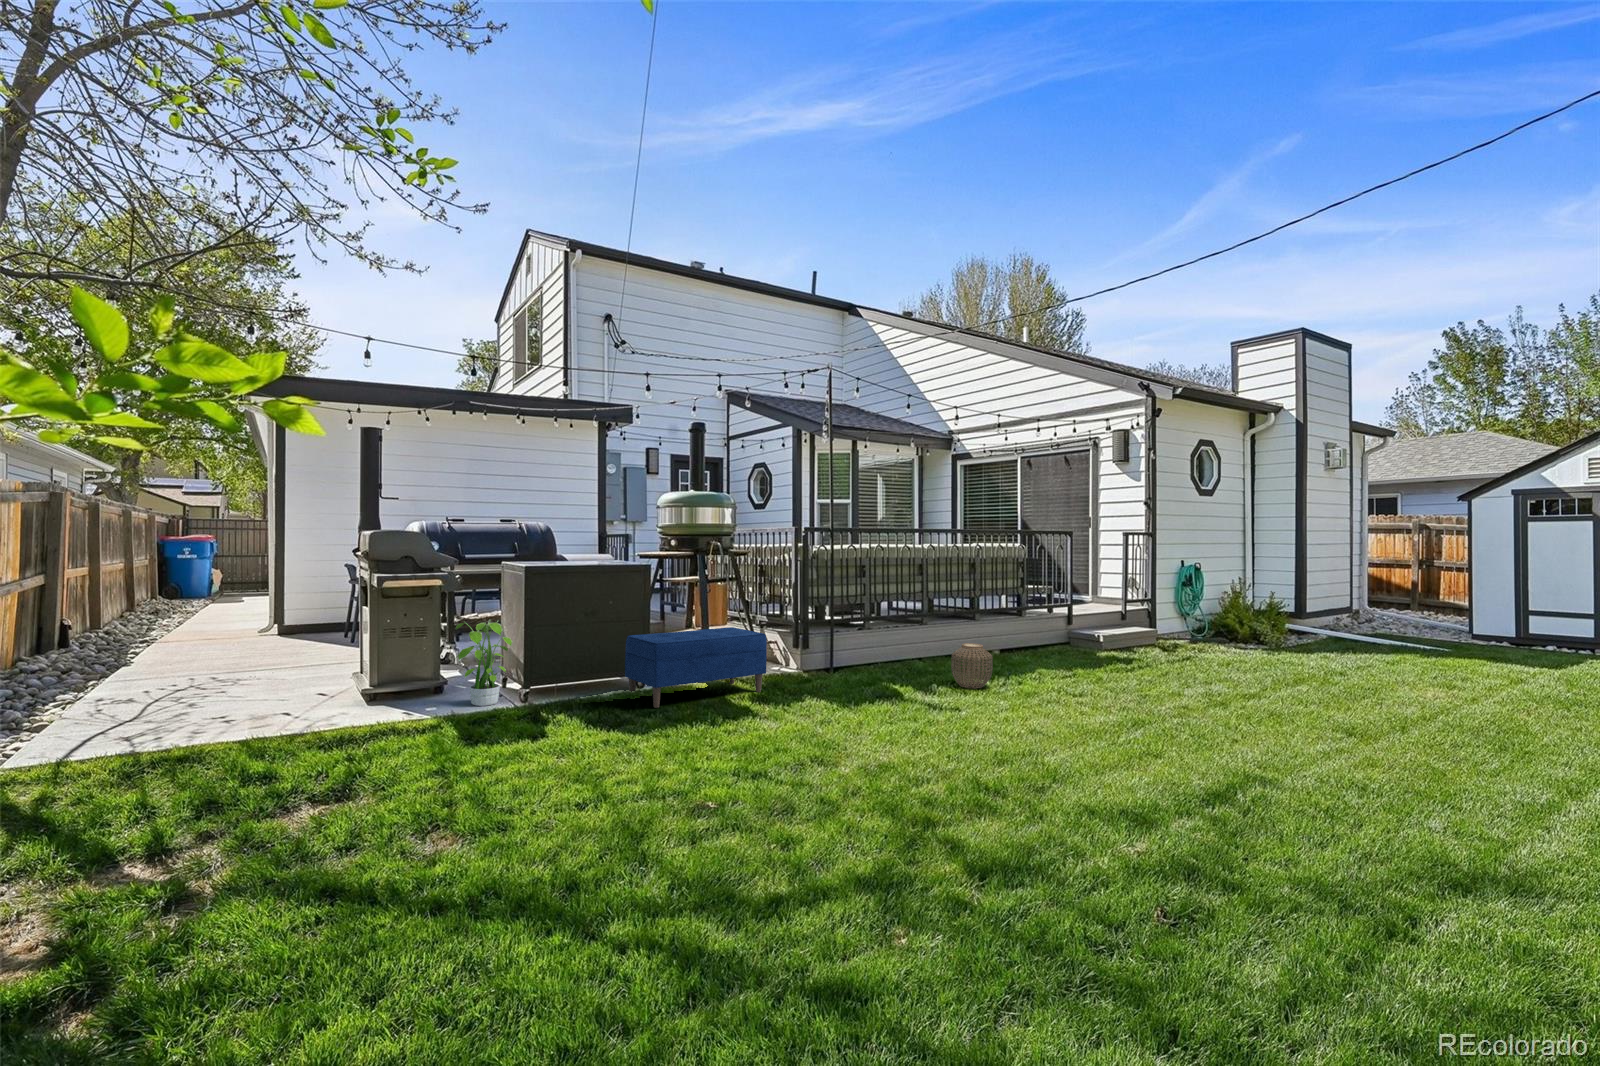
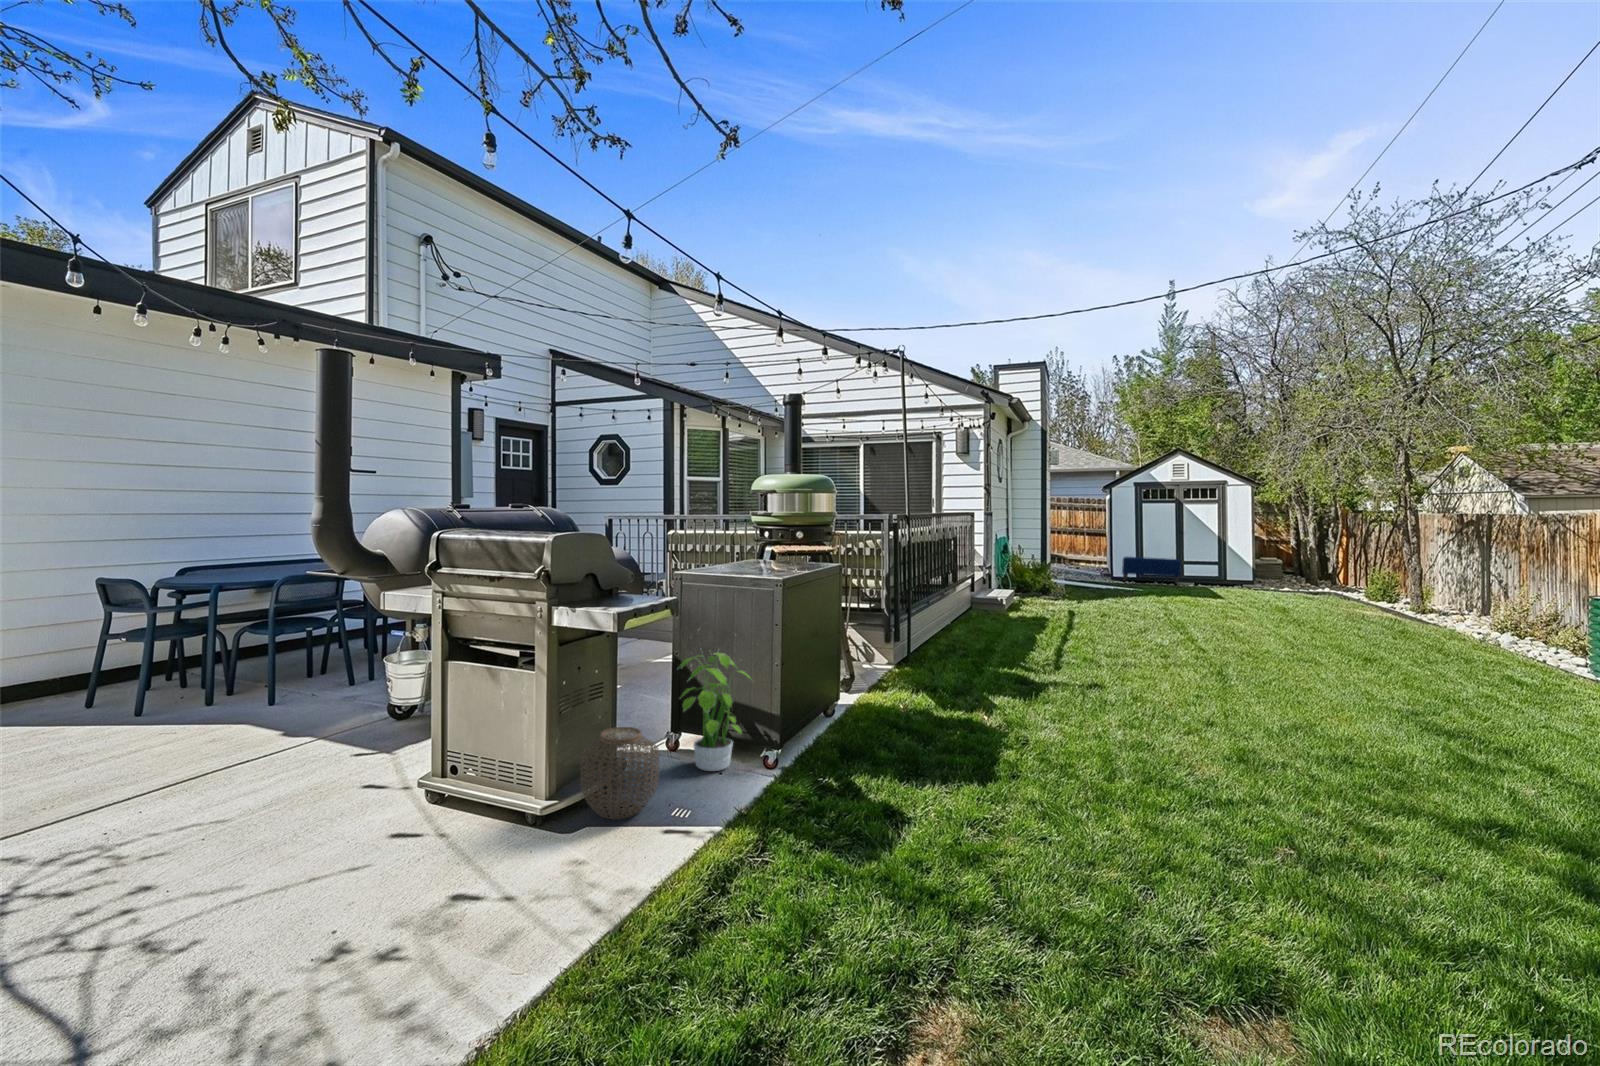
bench: present [625,627,767,708] -> present [1122,557,1181,584]
woven basket: present [951,643,993,688] -> present [581,727,659,819]

